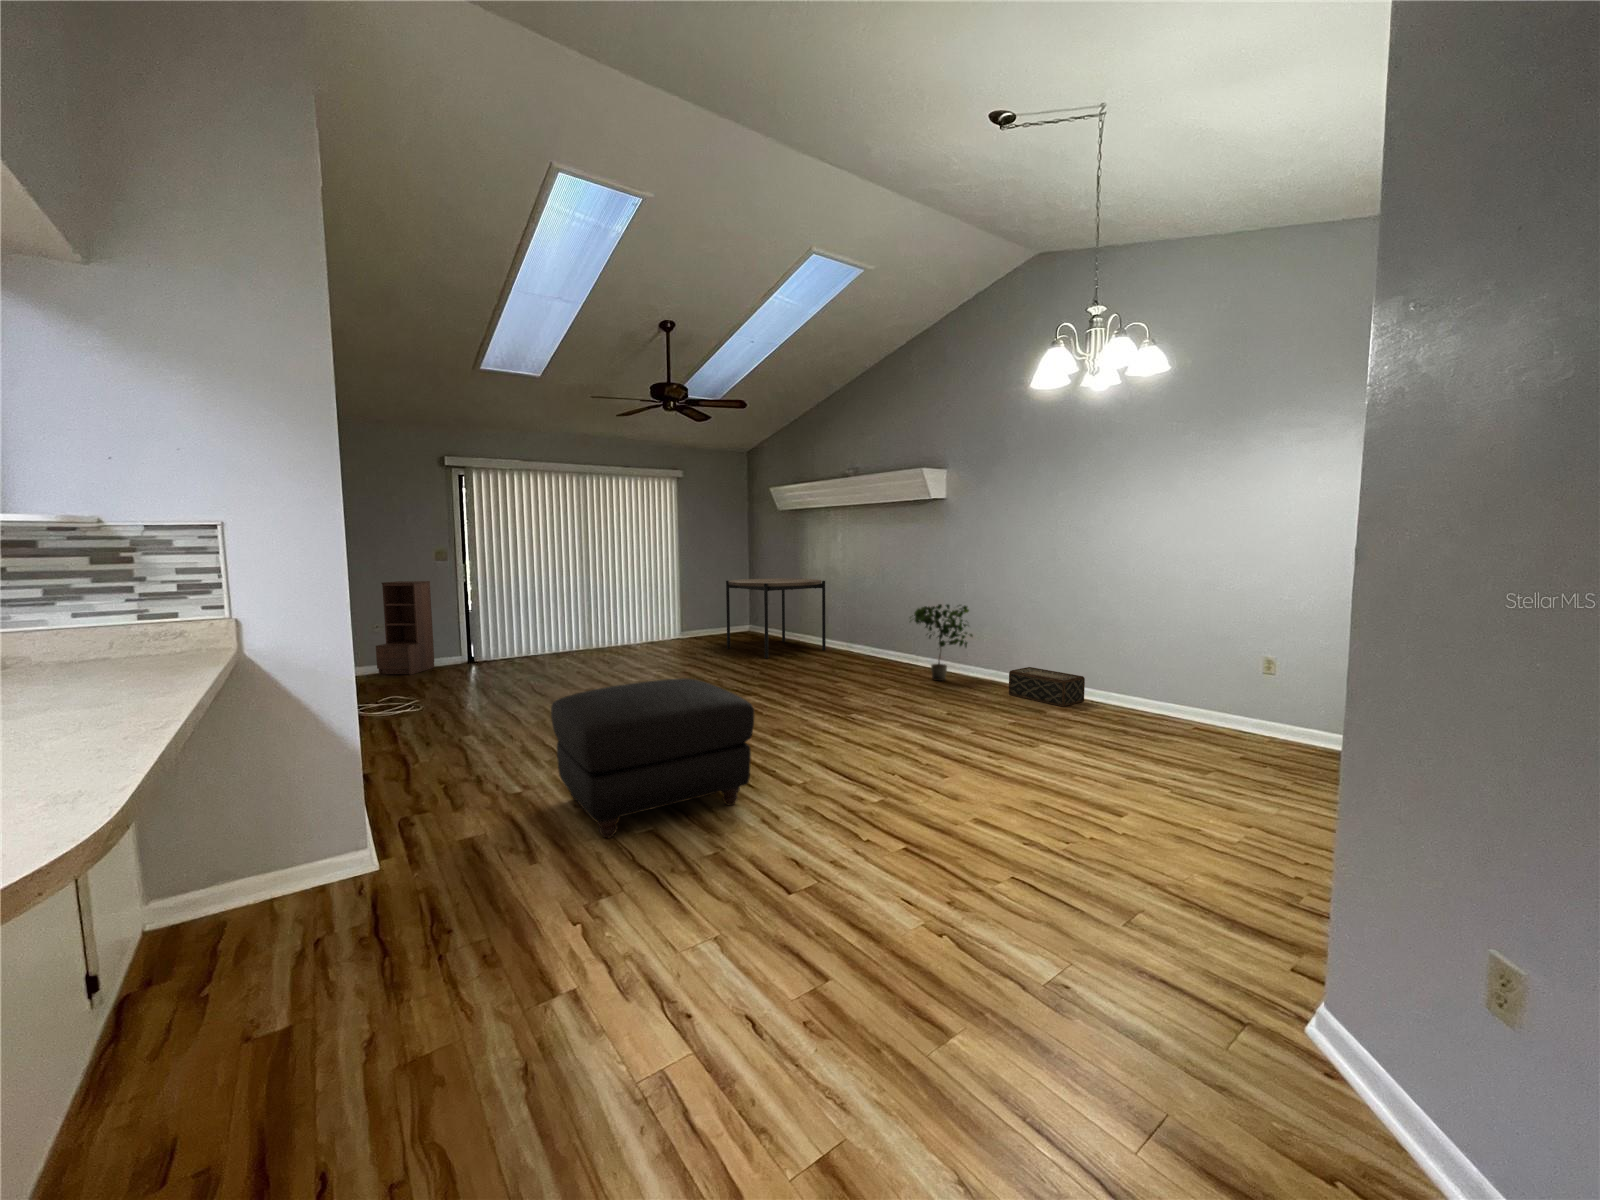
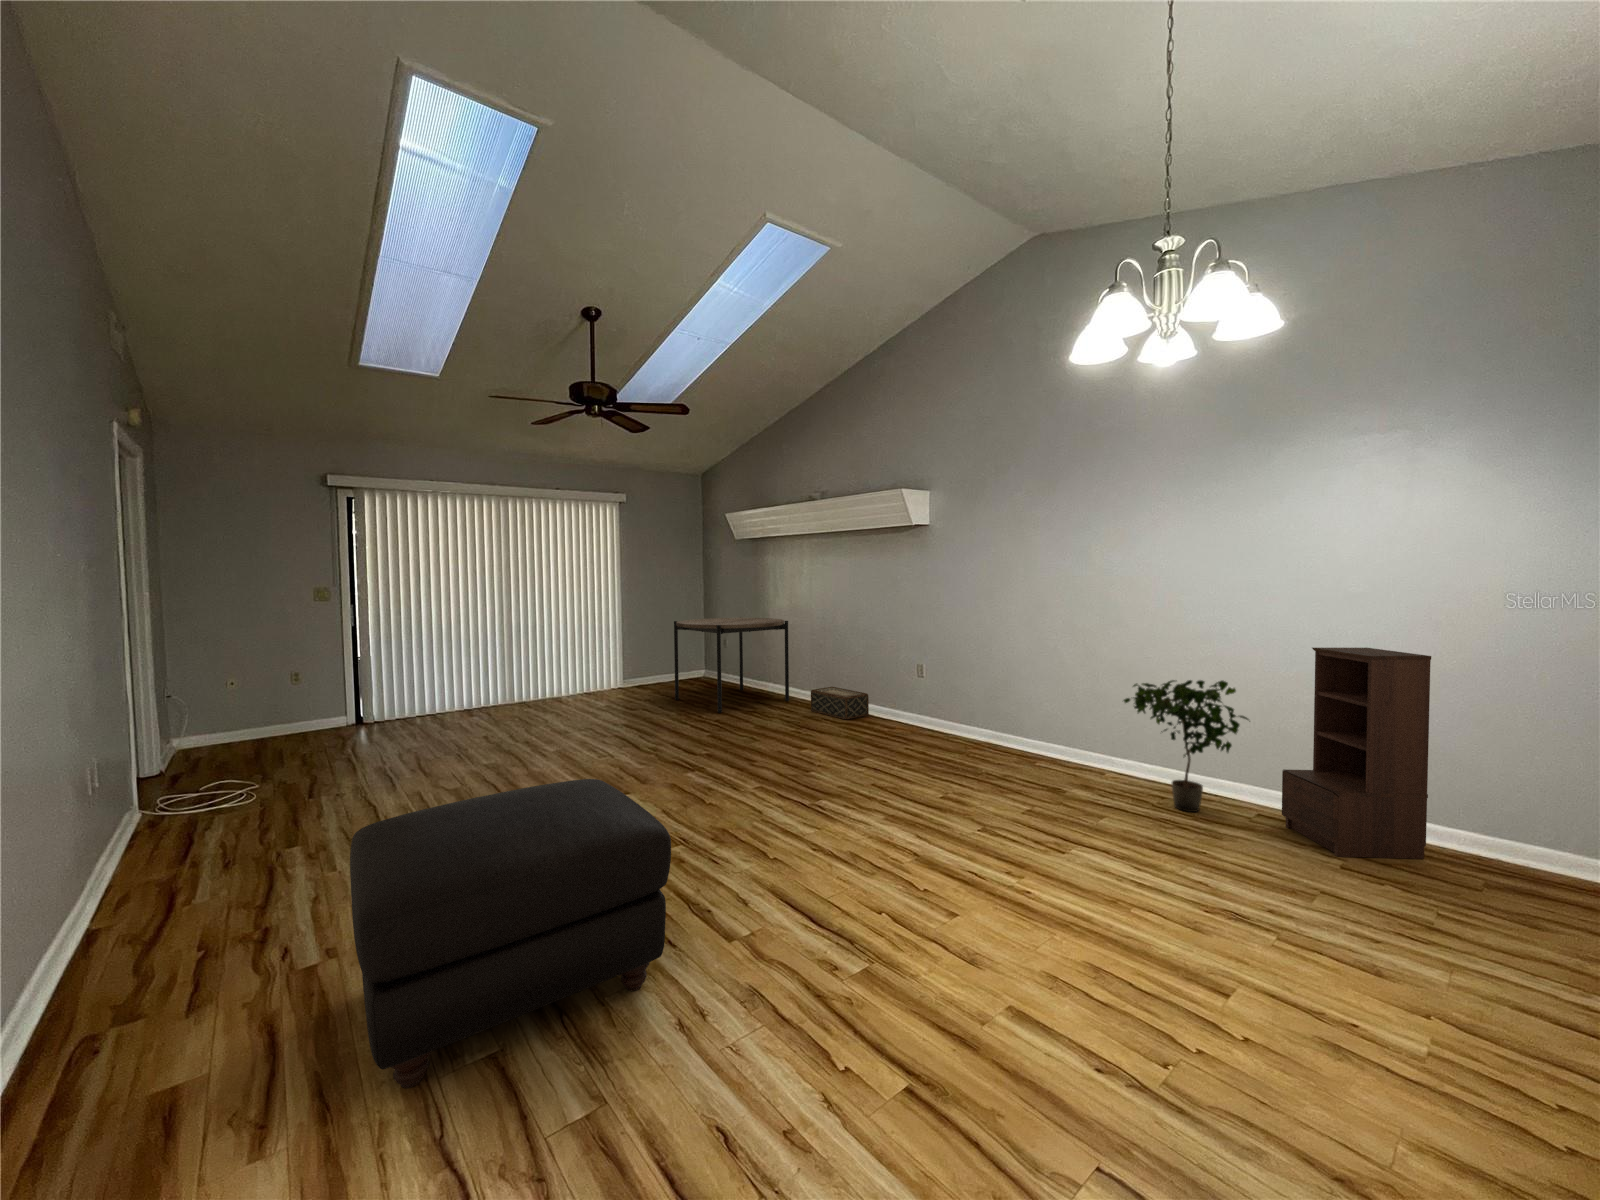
bookshelf: present [376,581,434,675] -> present [1282,648,1431,859]
potted plant: present [914,604,973,681] -> present [1124,680,1249,812]
woven basket: present [1009,667,1085,706] -> present [811,687,869,719]

